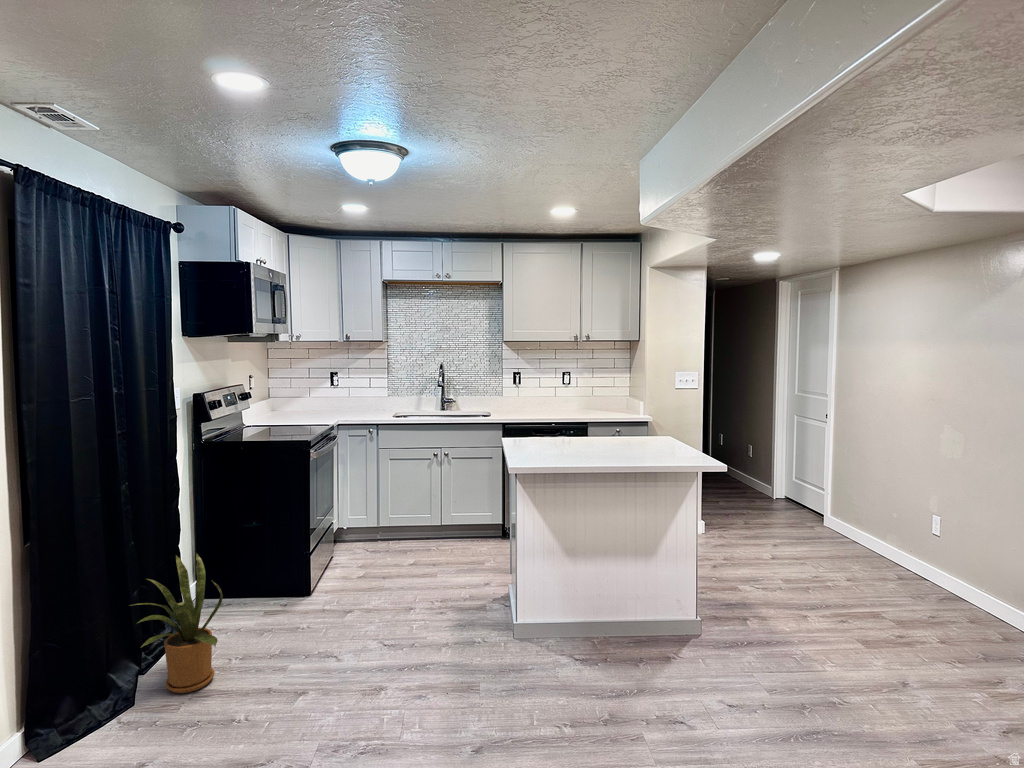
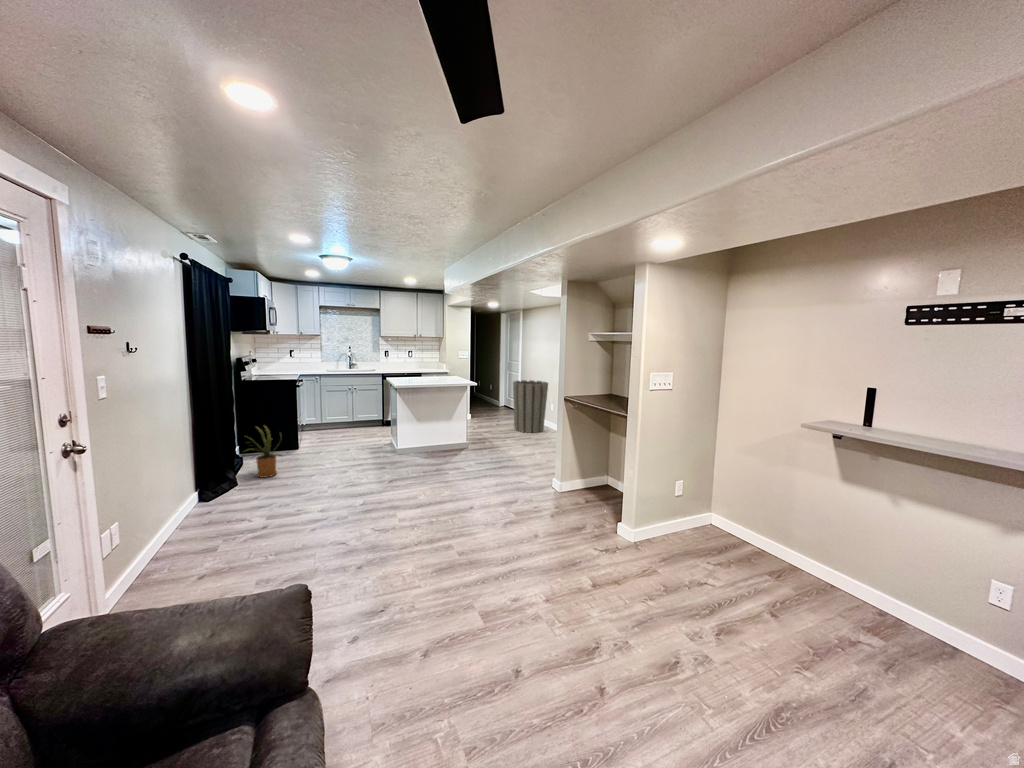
trash can: none [824,443,938,596] -> present [513,380,548,433]

